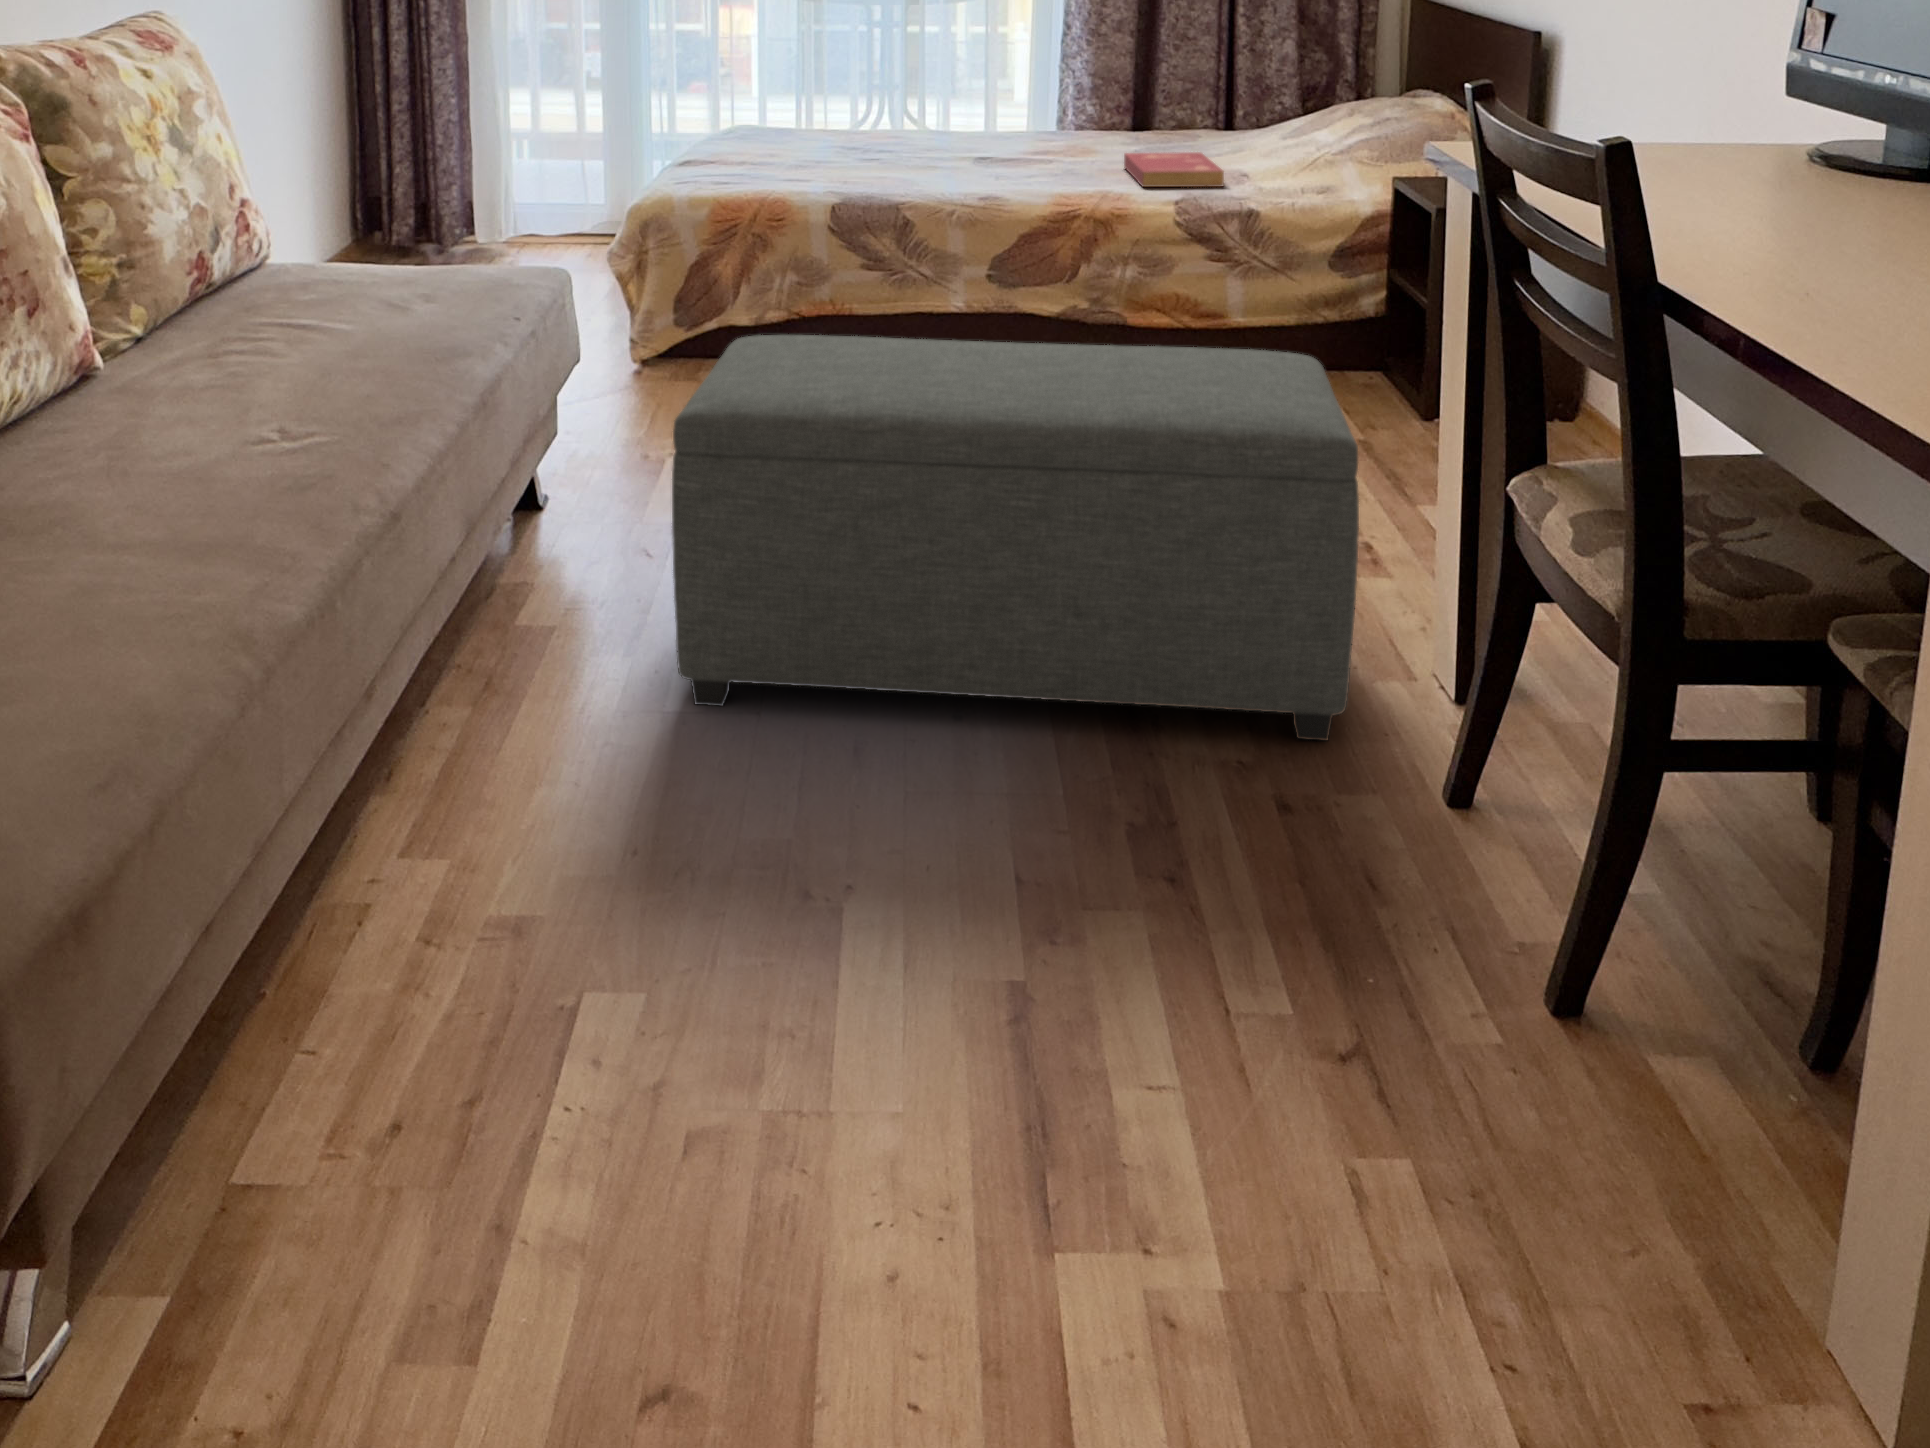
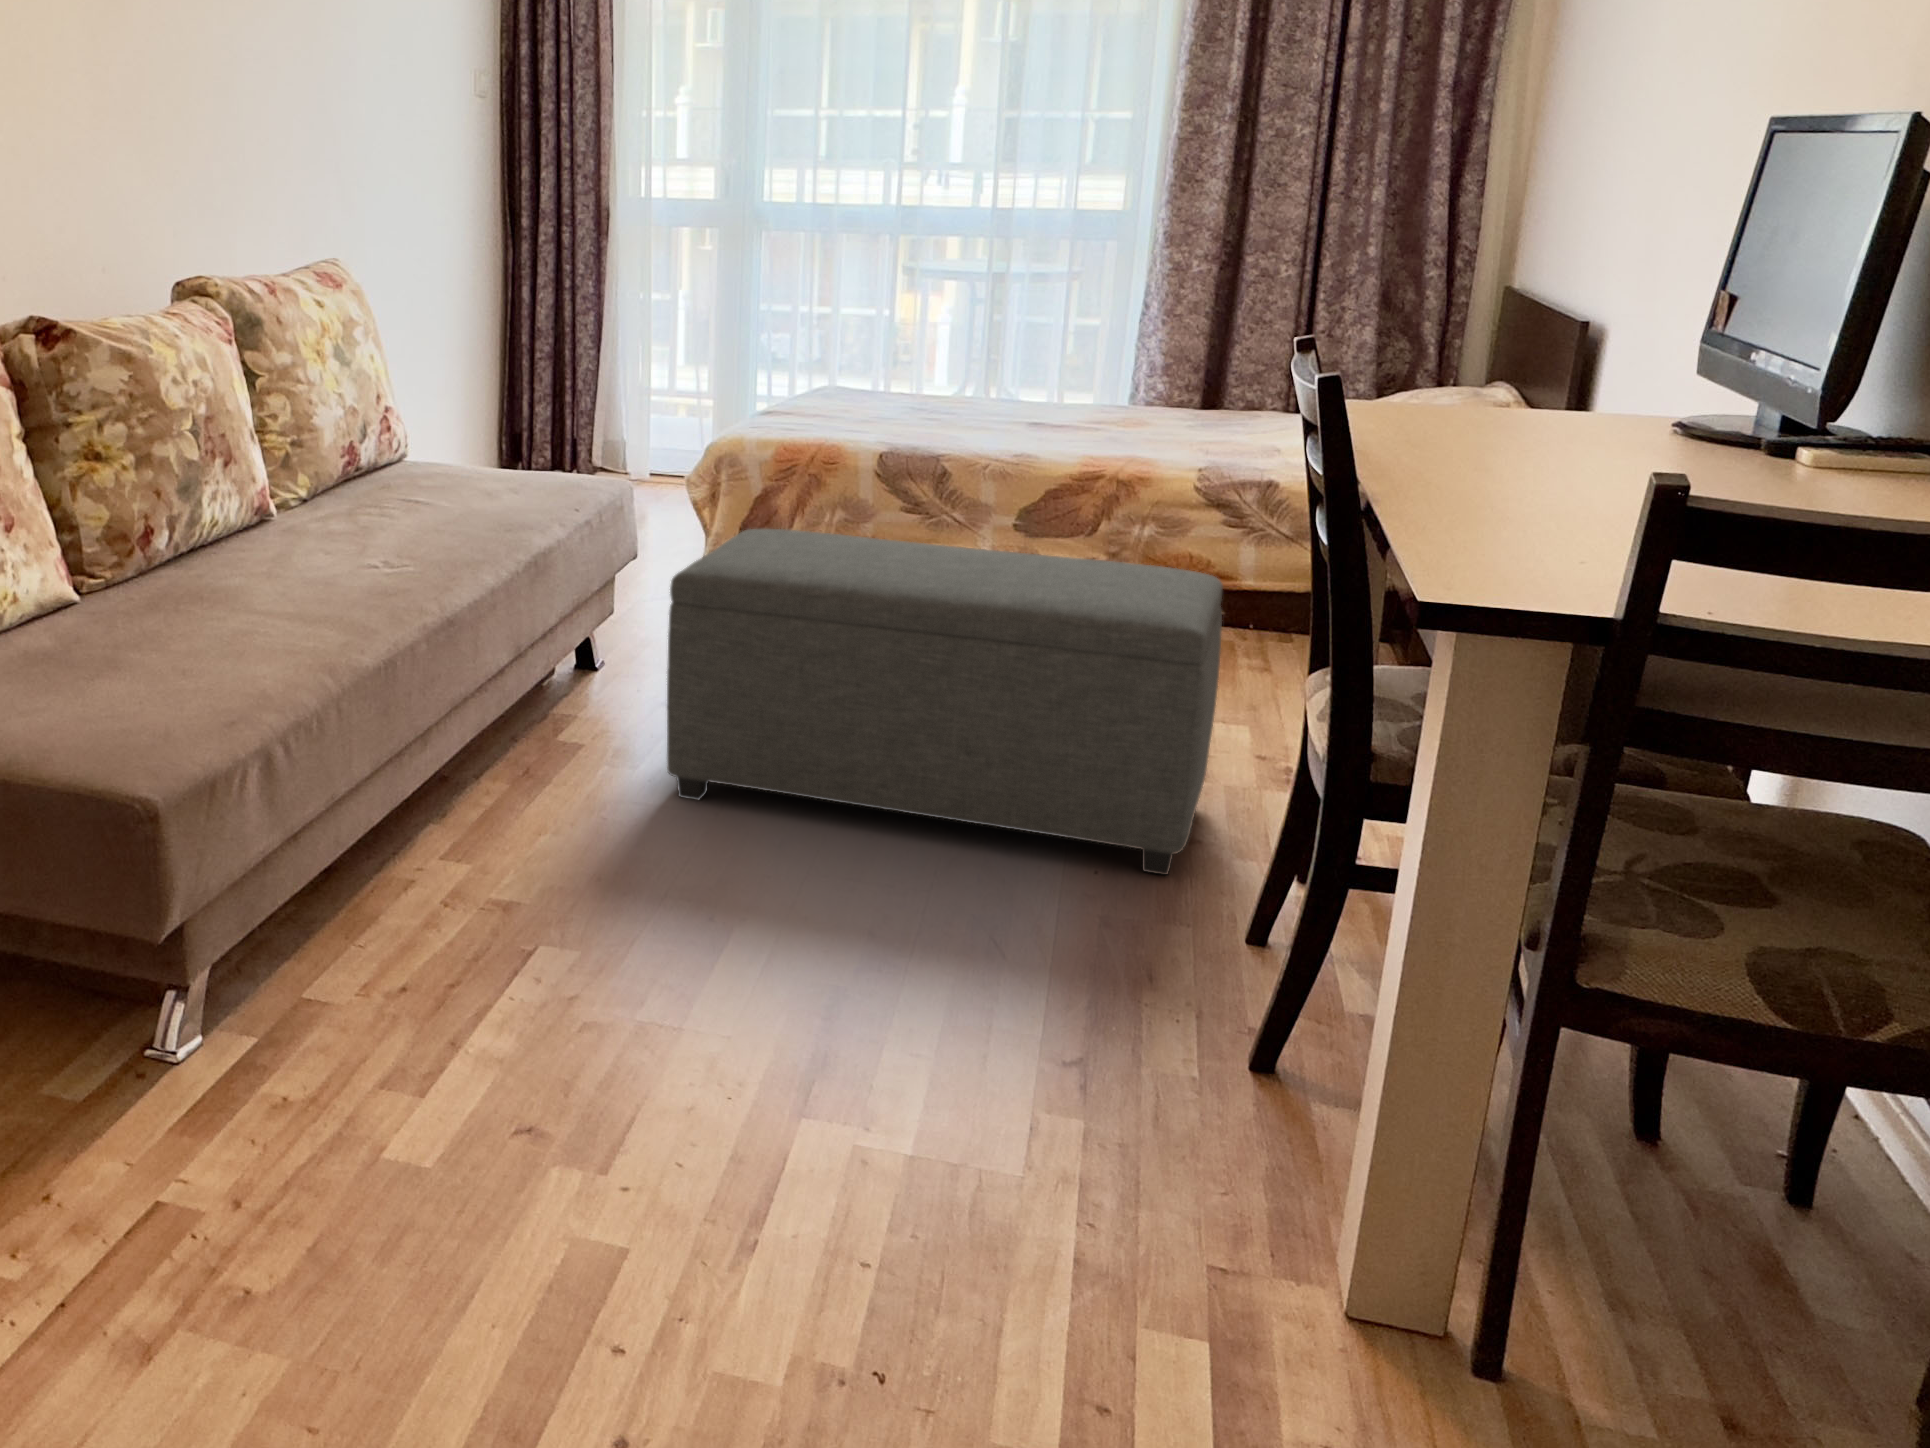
book: present [1124,152,1224,187] -> none [1168,417,1254,451]

